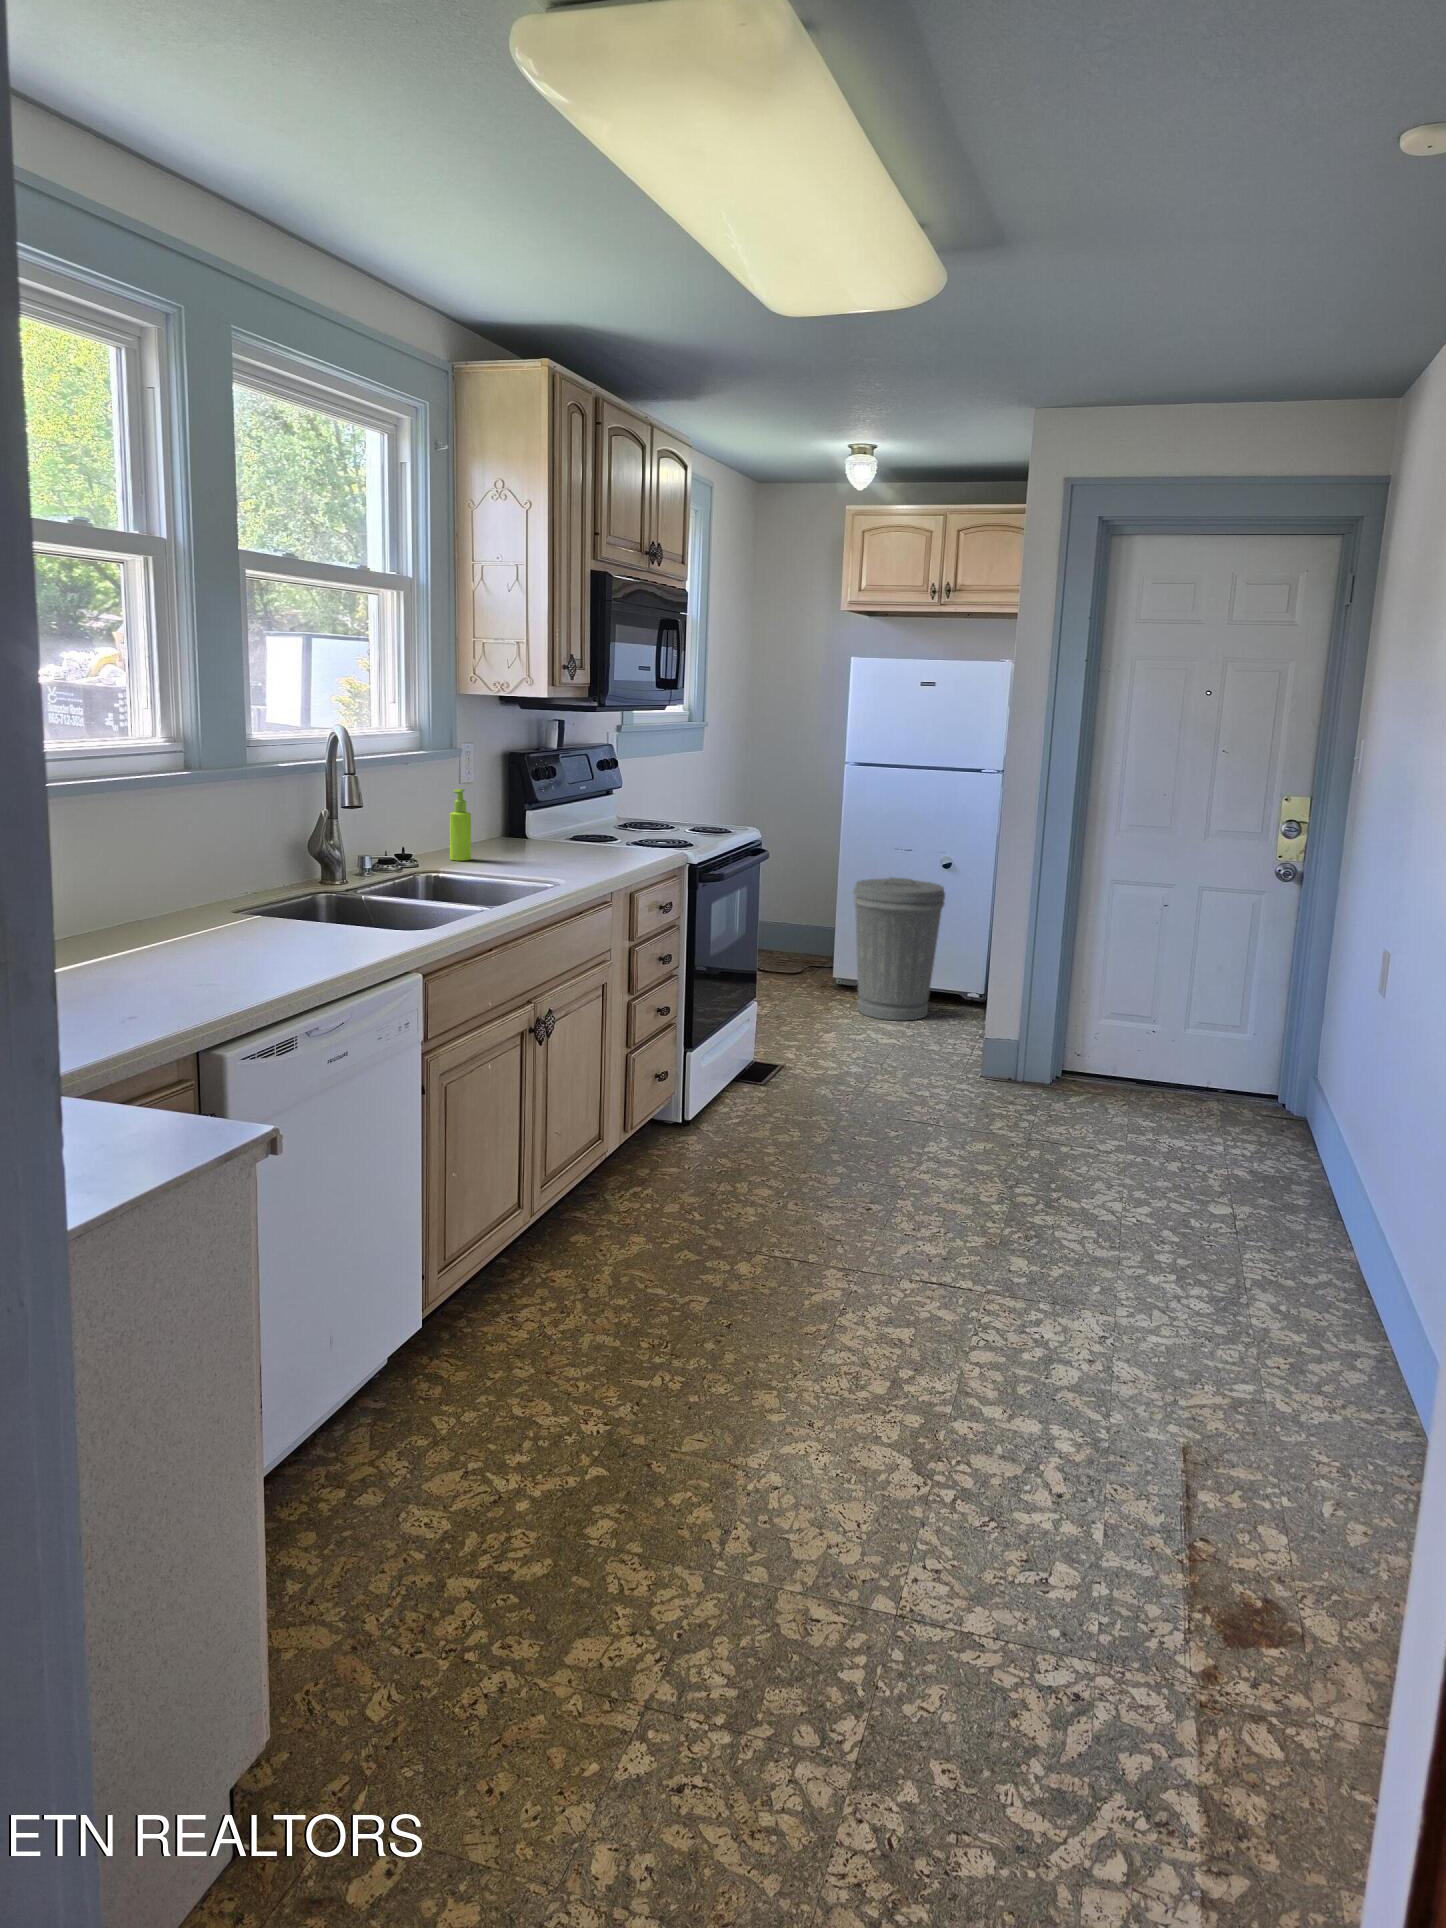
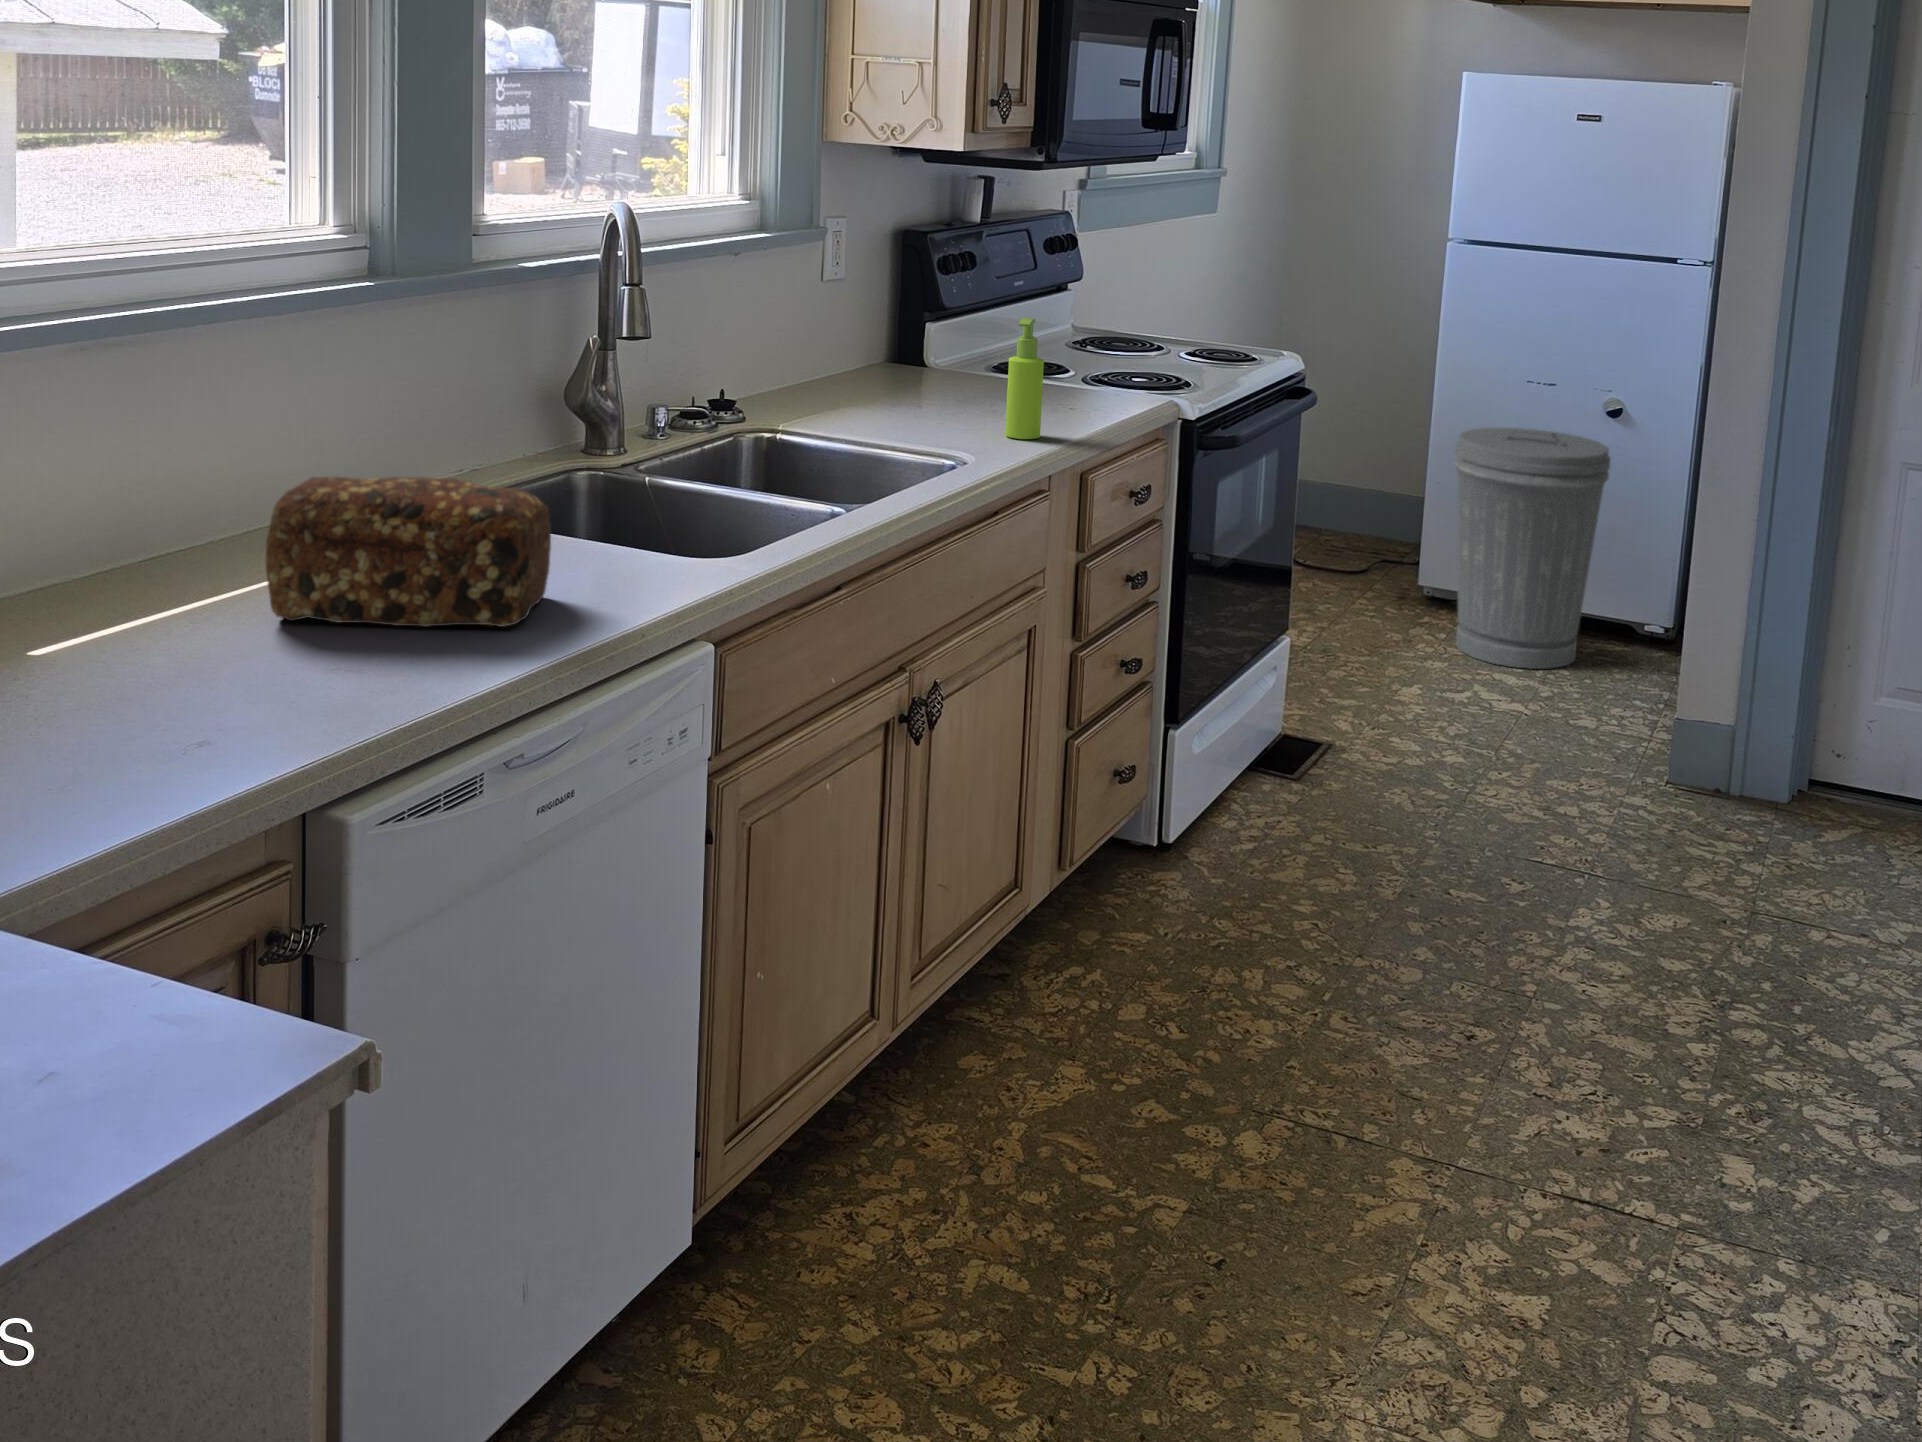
soap dispenser: present [450,789,471,860] -> present [1005,318,1044,439]
bread loaf: none [138,876,314,963] -> present [266,477,551,627]

